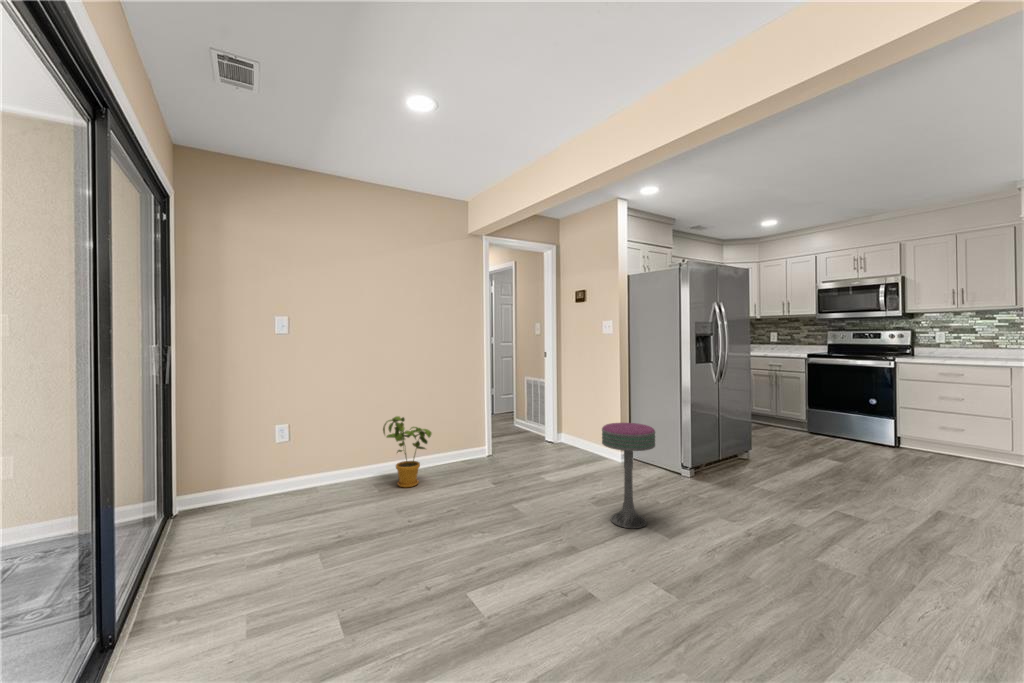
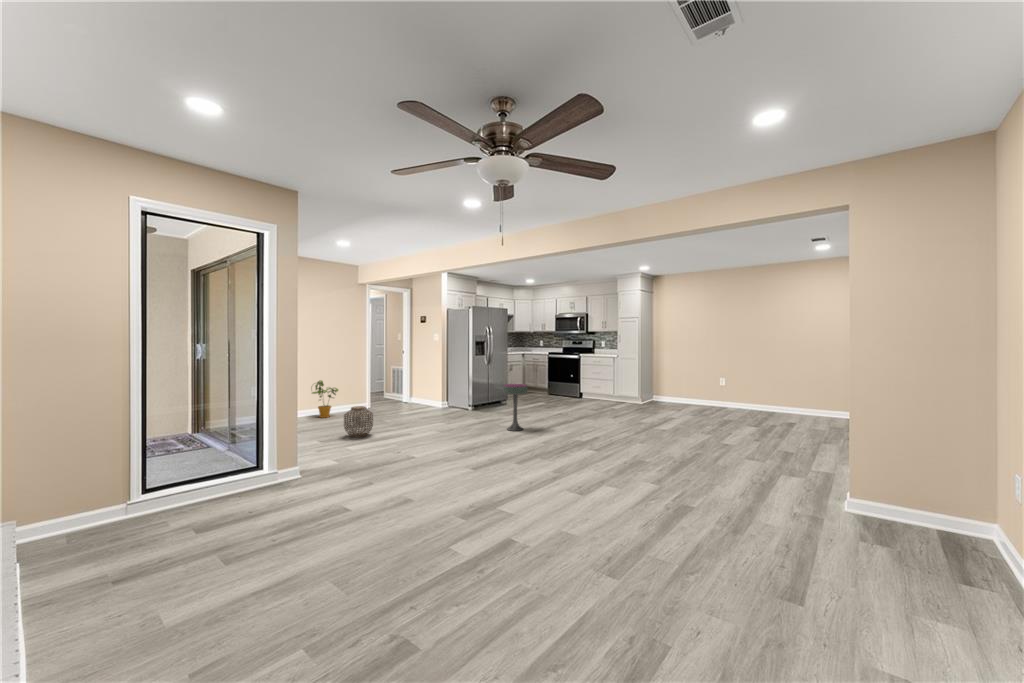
bar stool: present [602,423,655,528] -> present [503,384,527,431]
woven basket: none [418,511,493,607] -> present [344,406,373,437]

